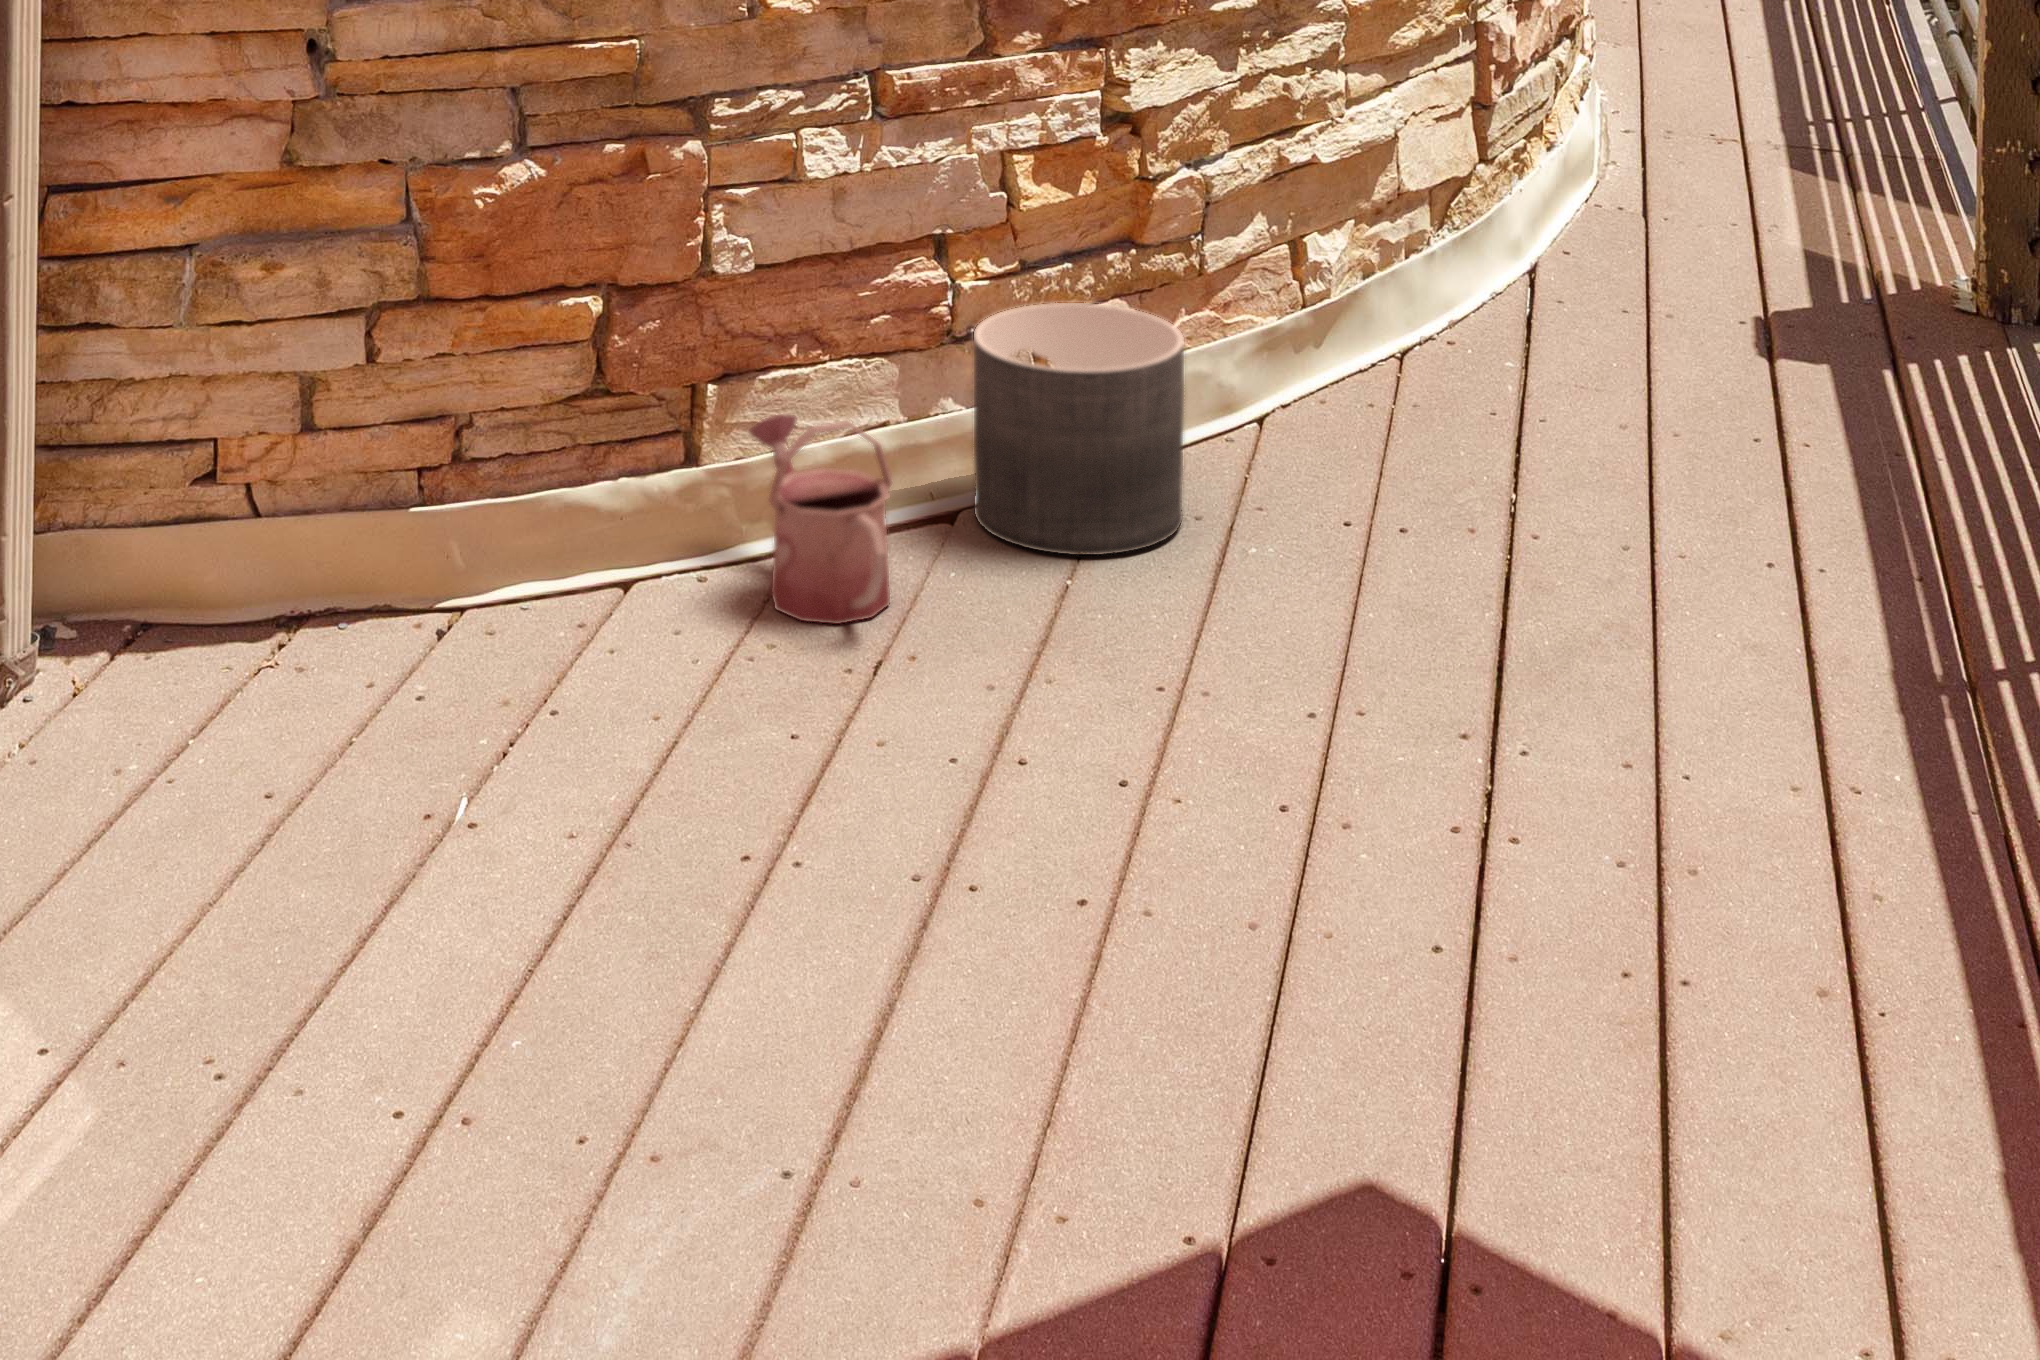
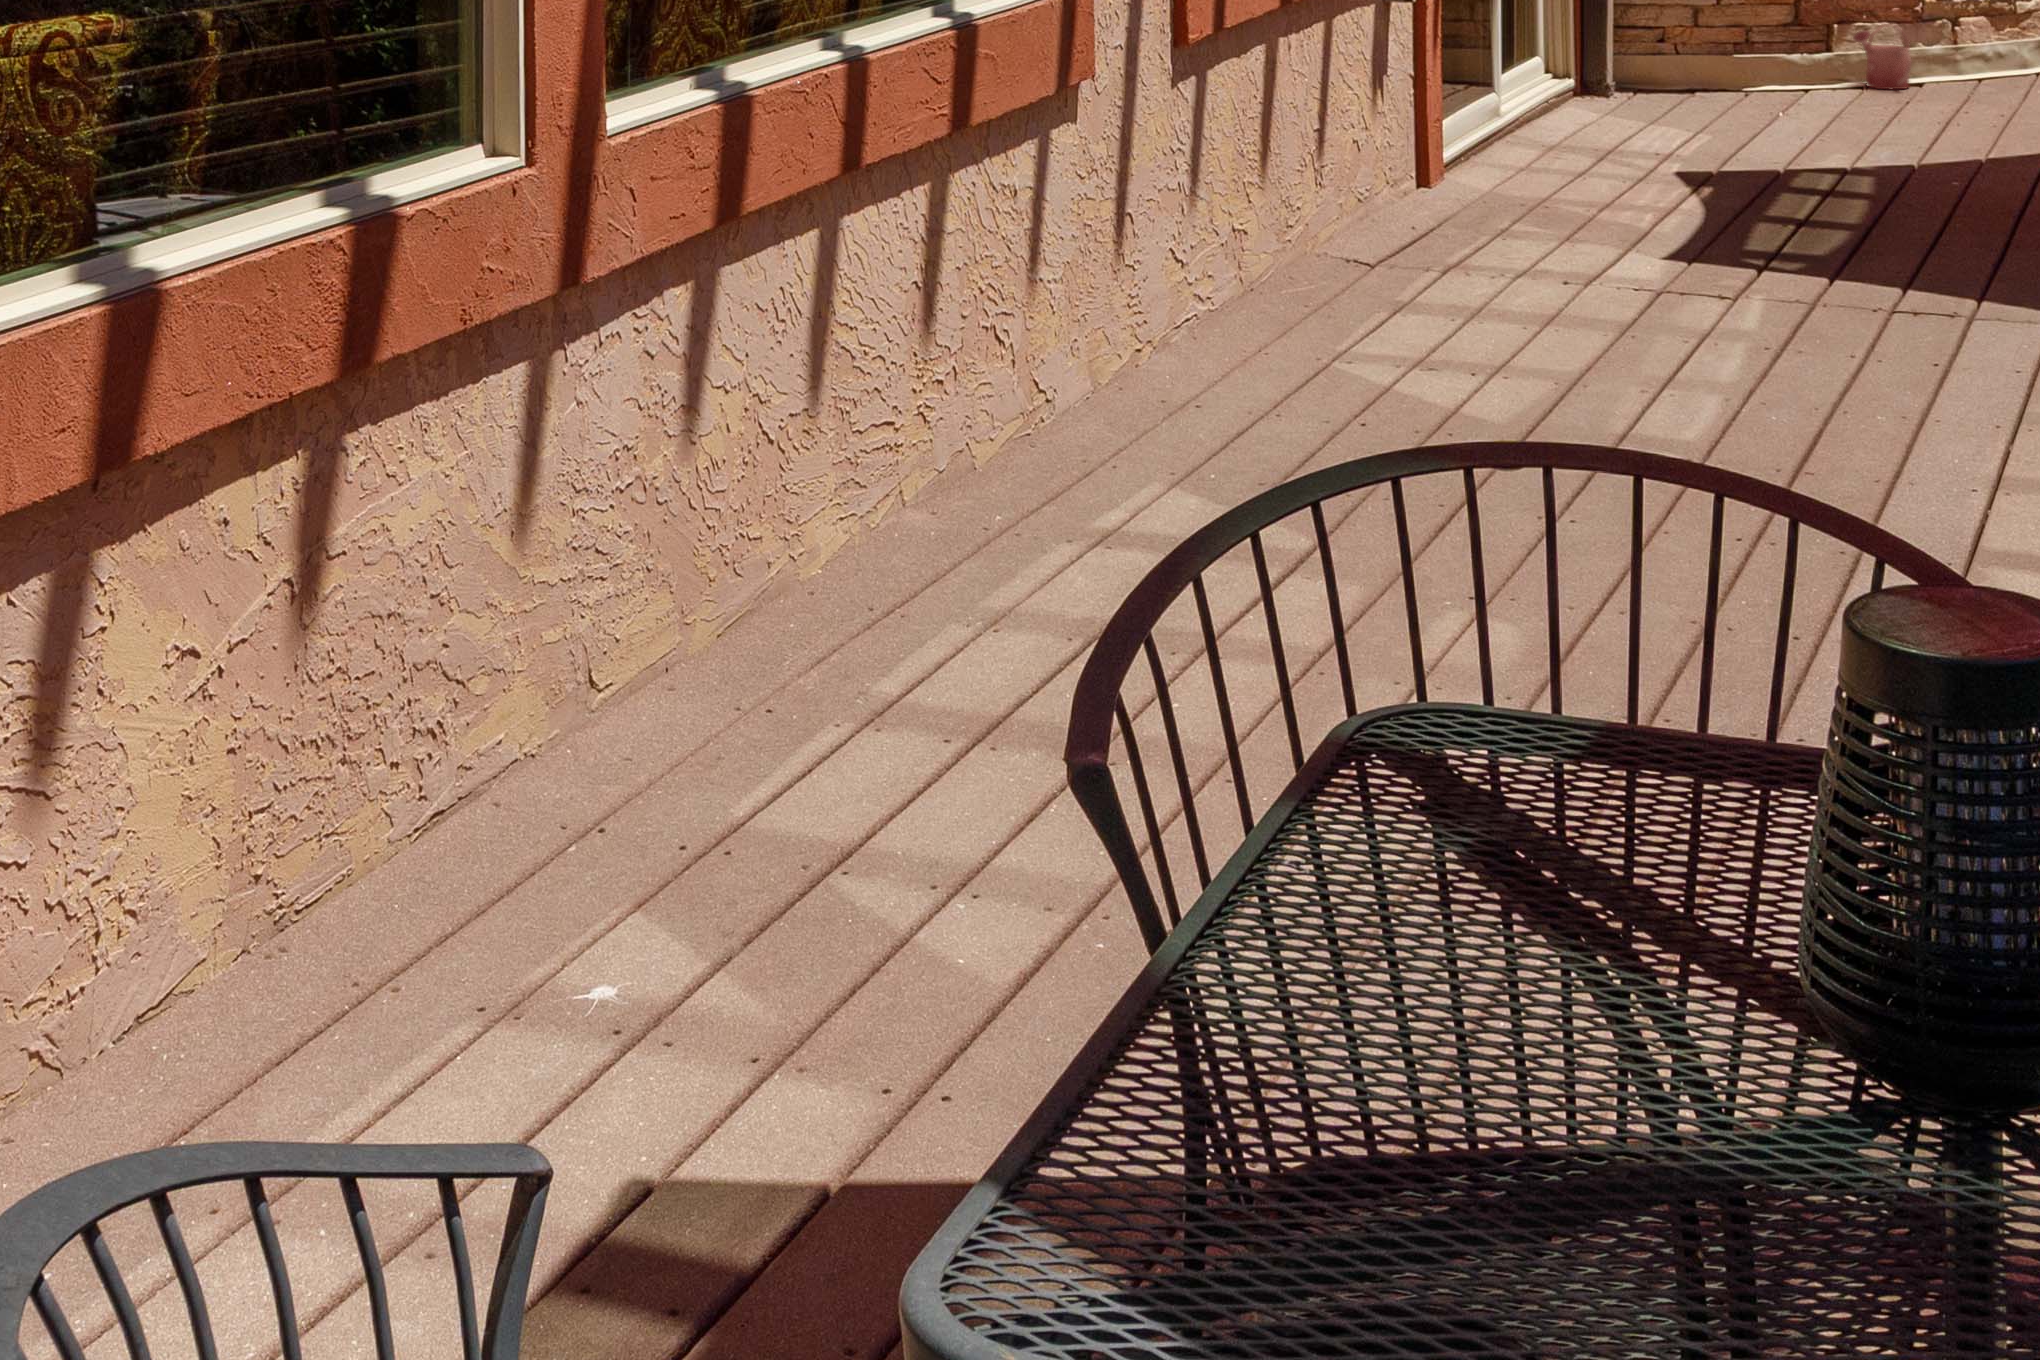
planter: present [974,303,1184,555] -> none [1933,7,2014,84]

